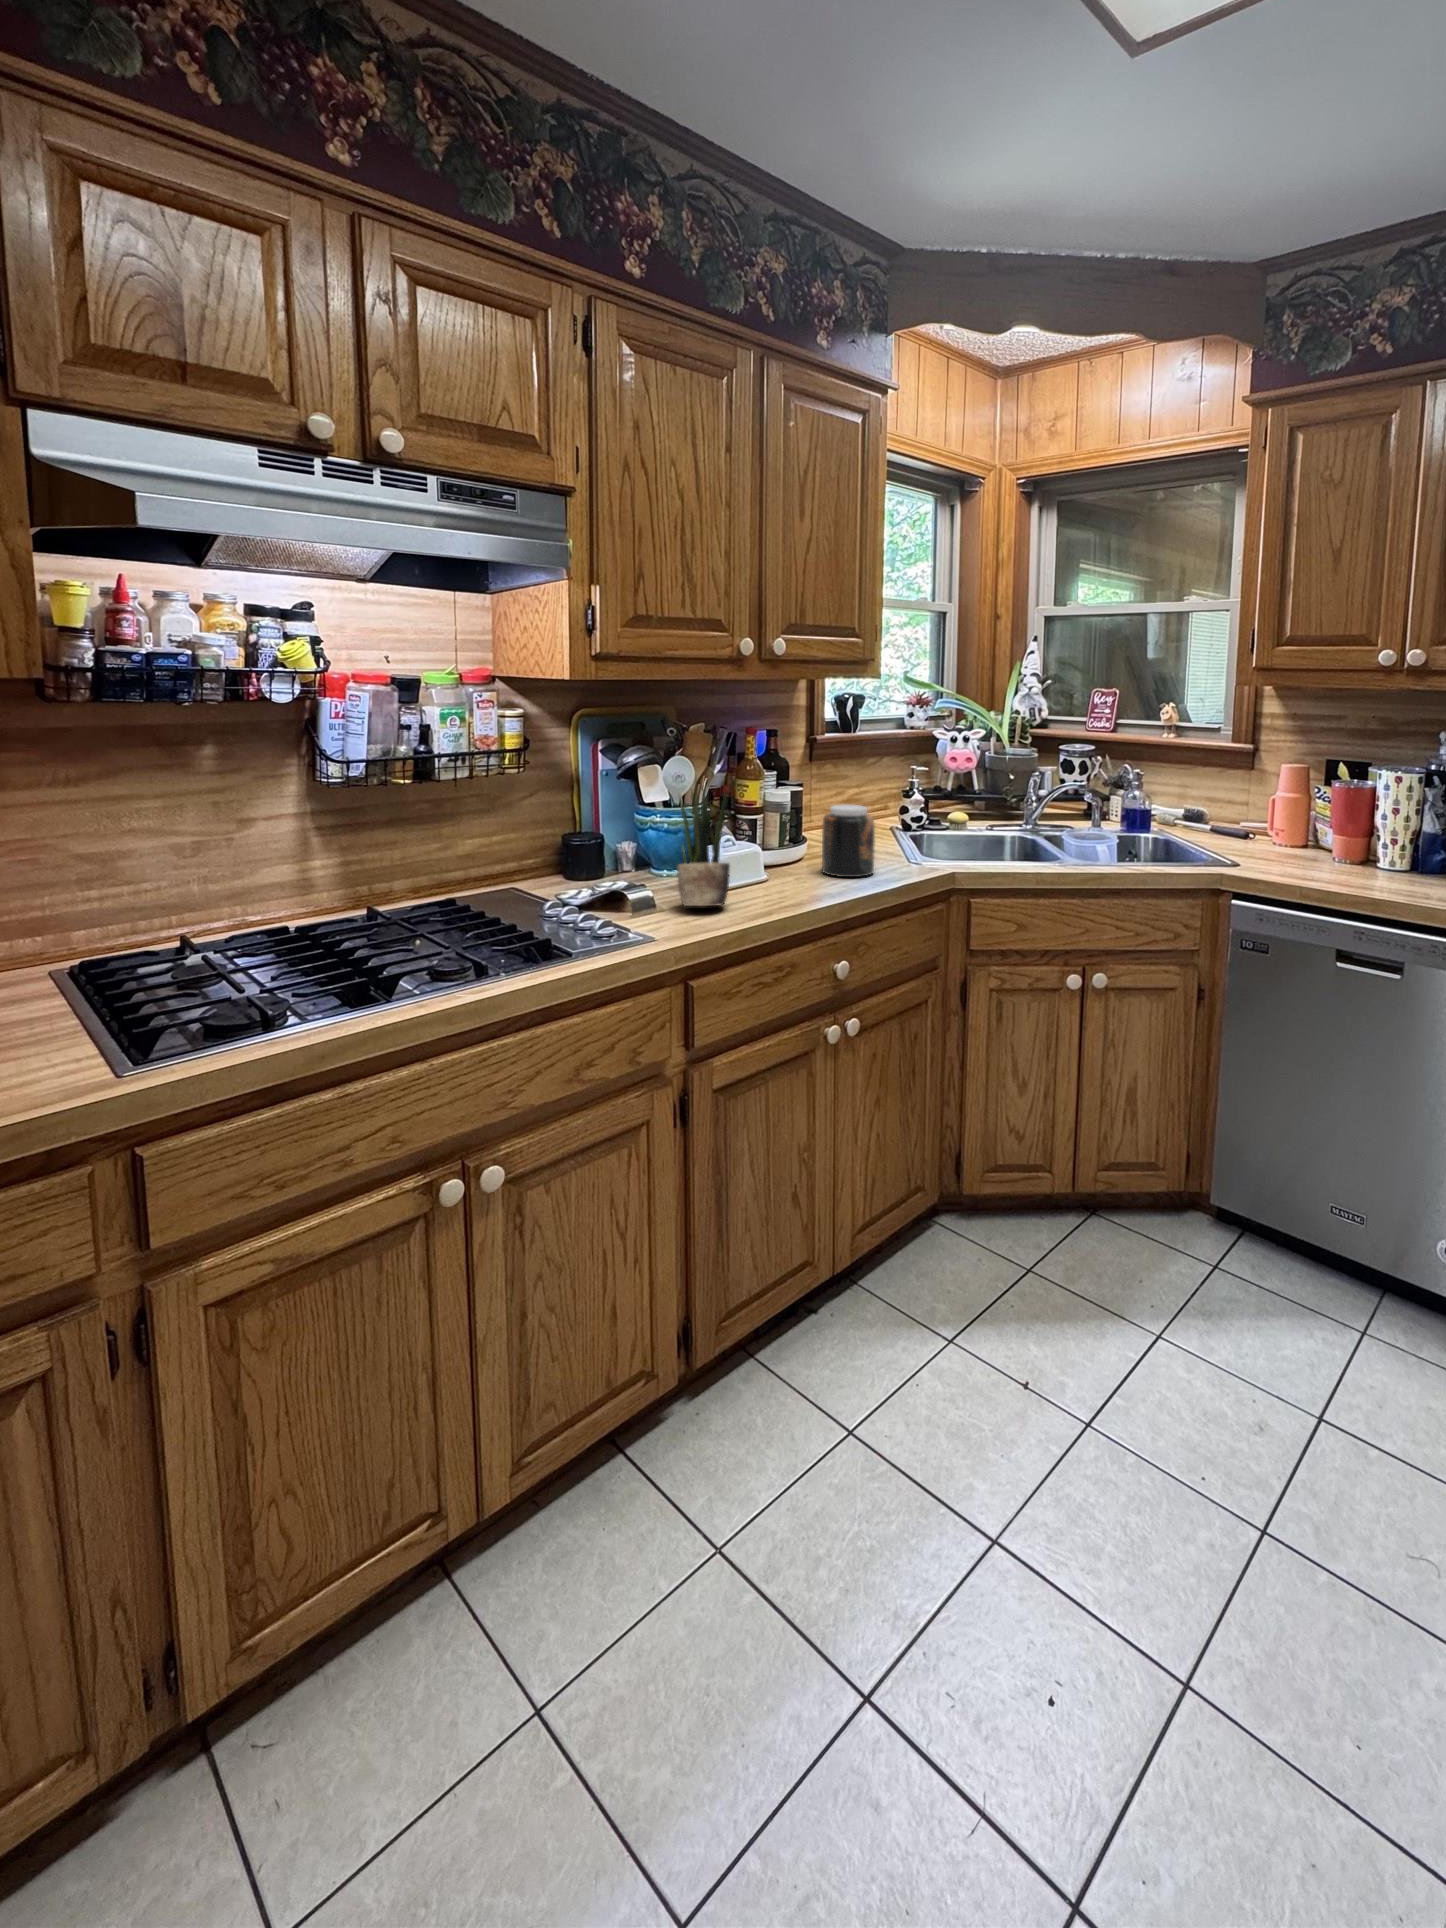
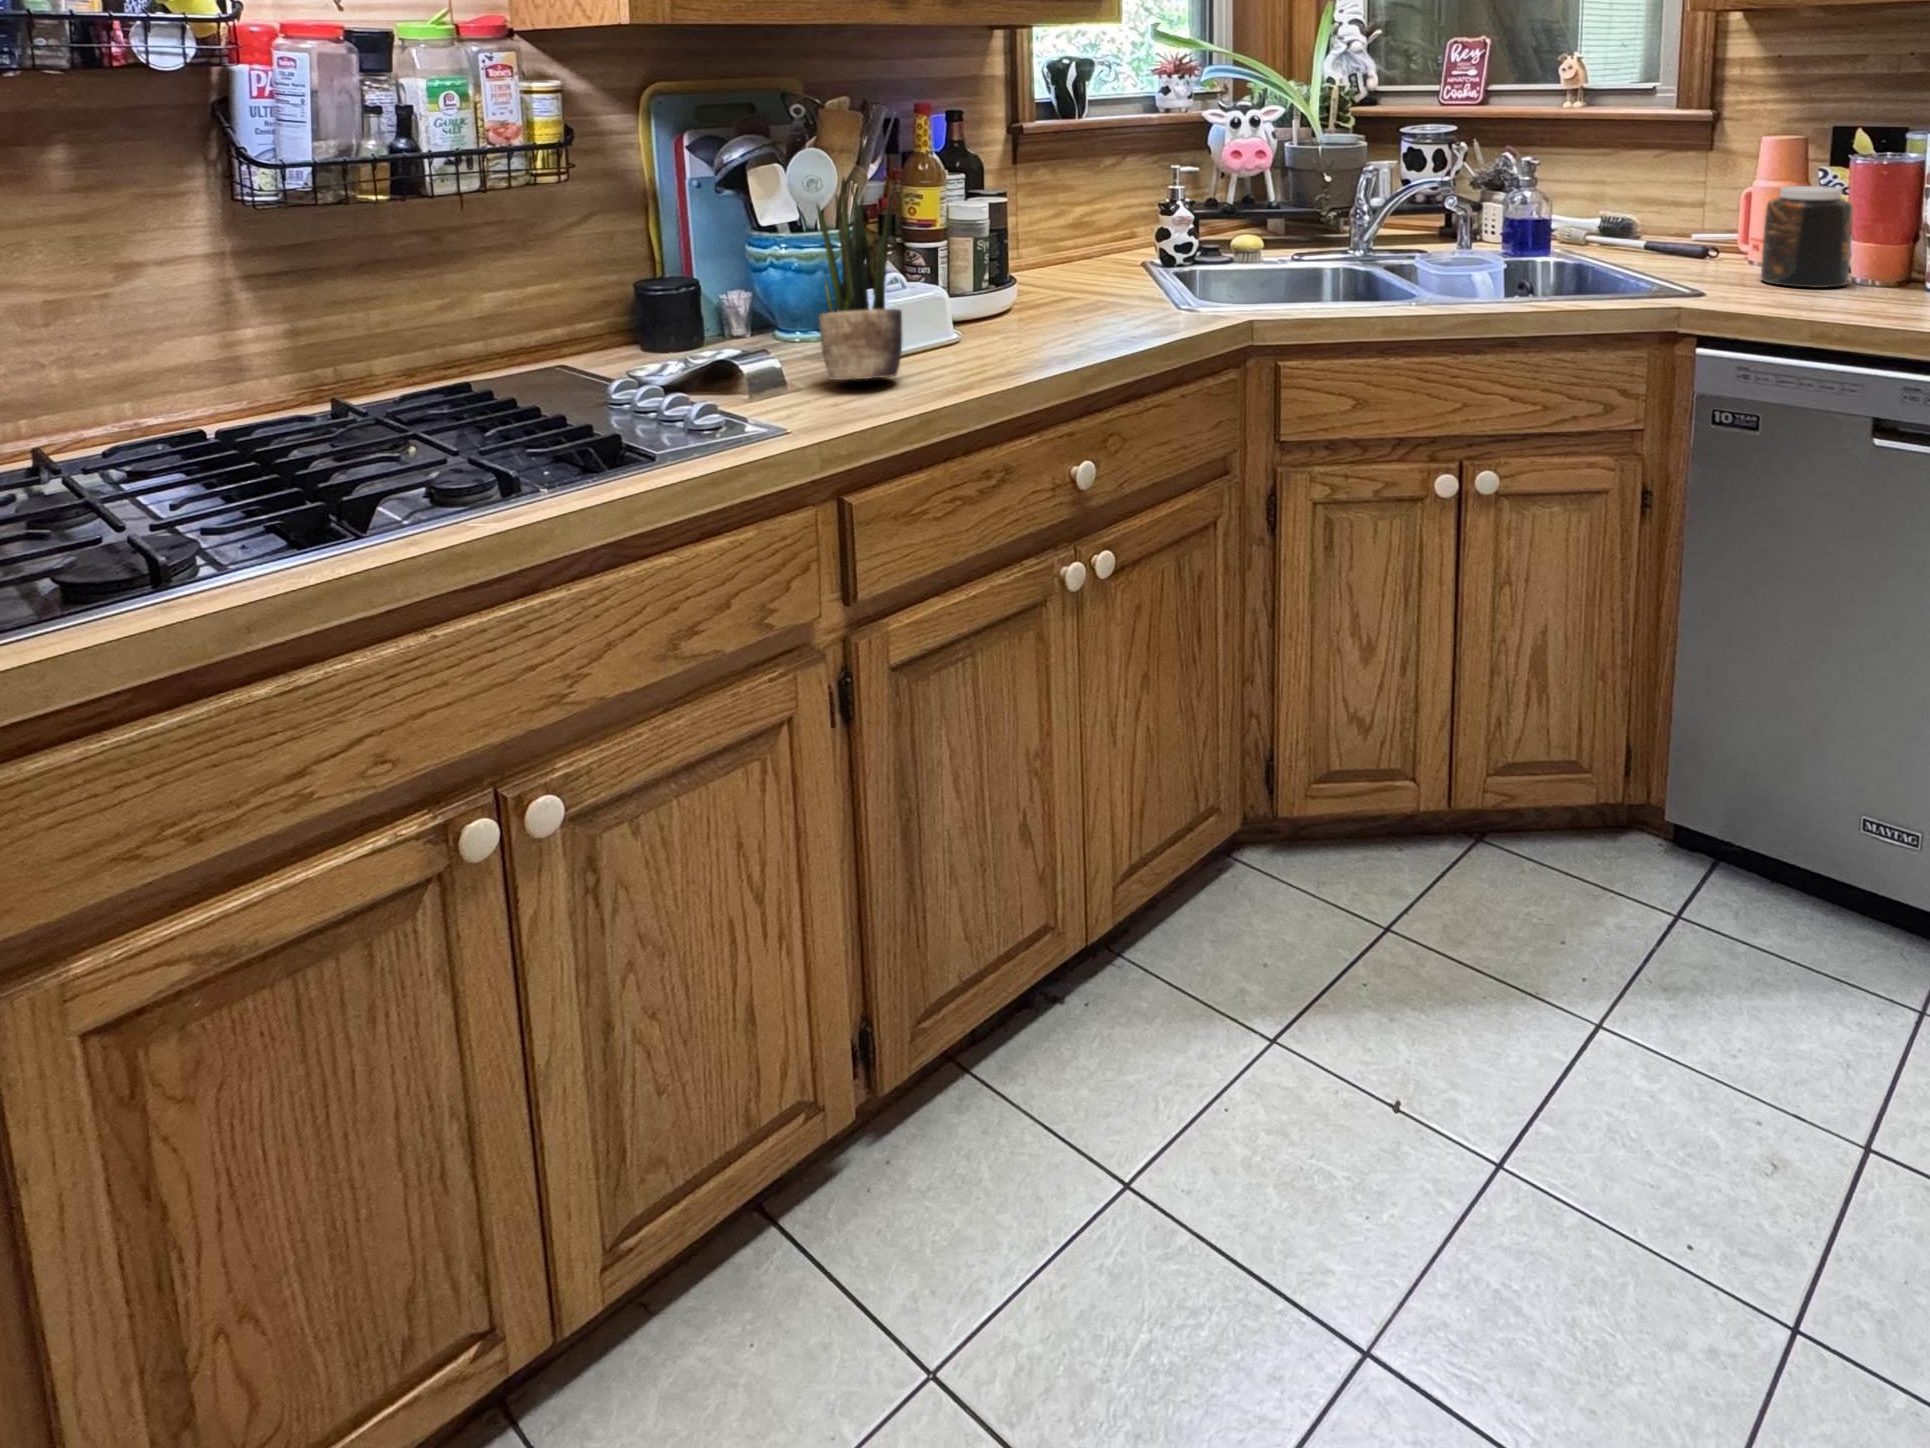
jar: present [822,805,875,877] -> present [1761,186,1853,288]

